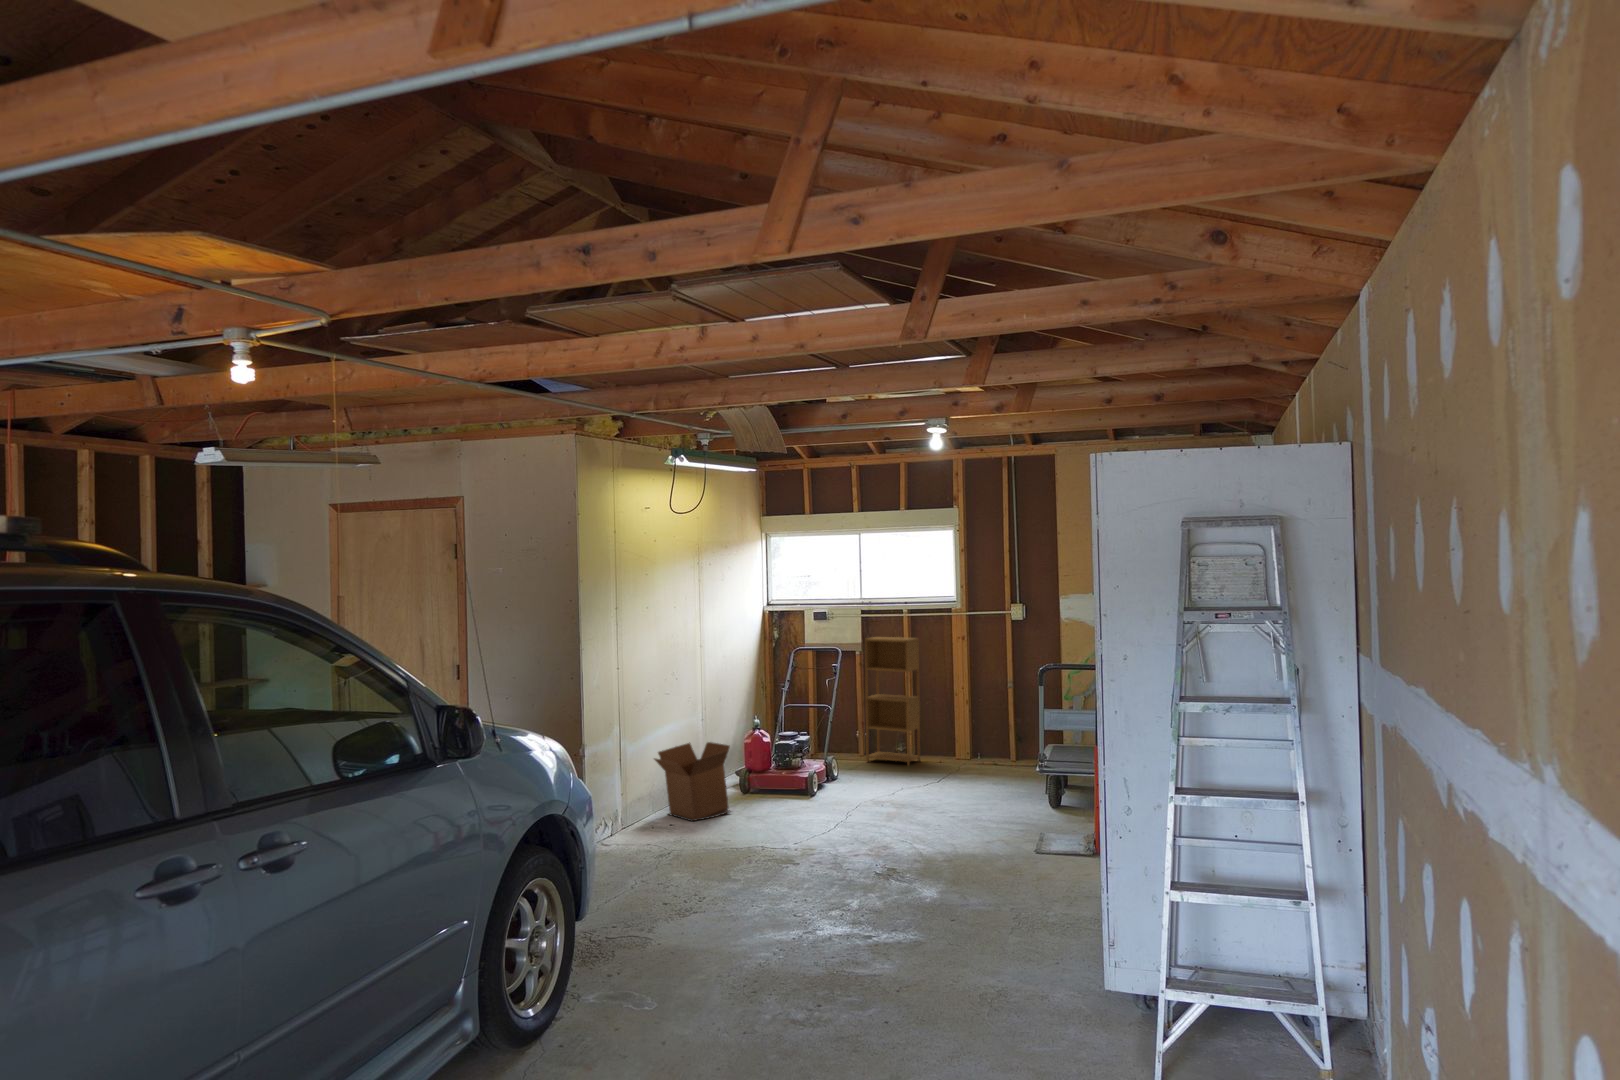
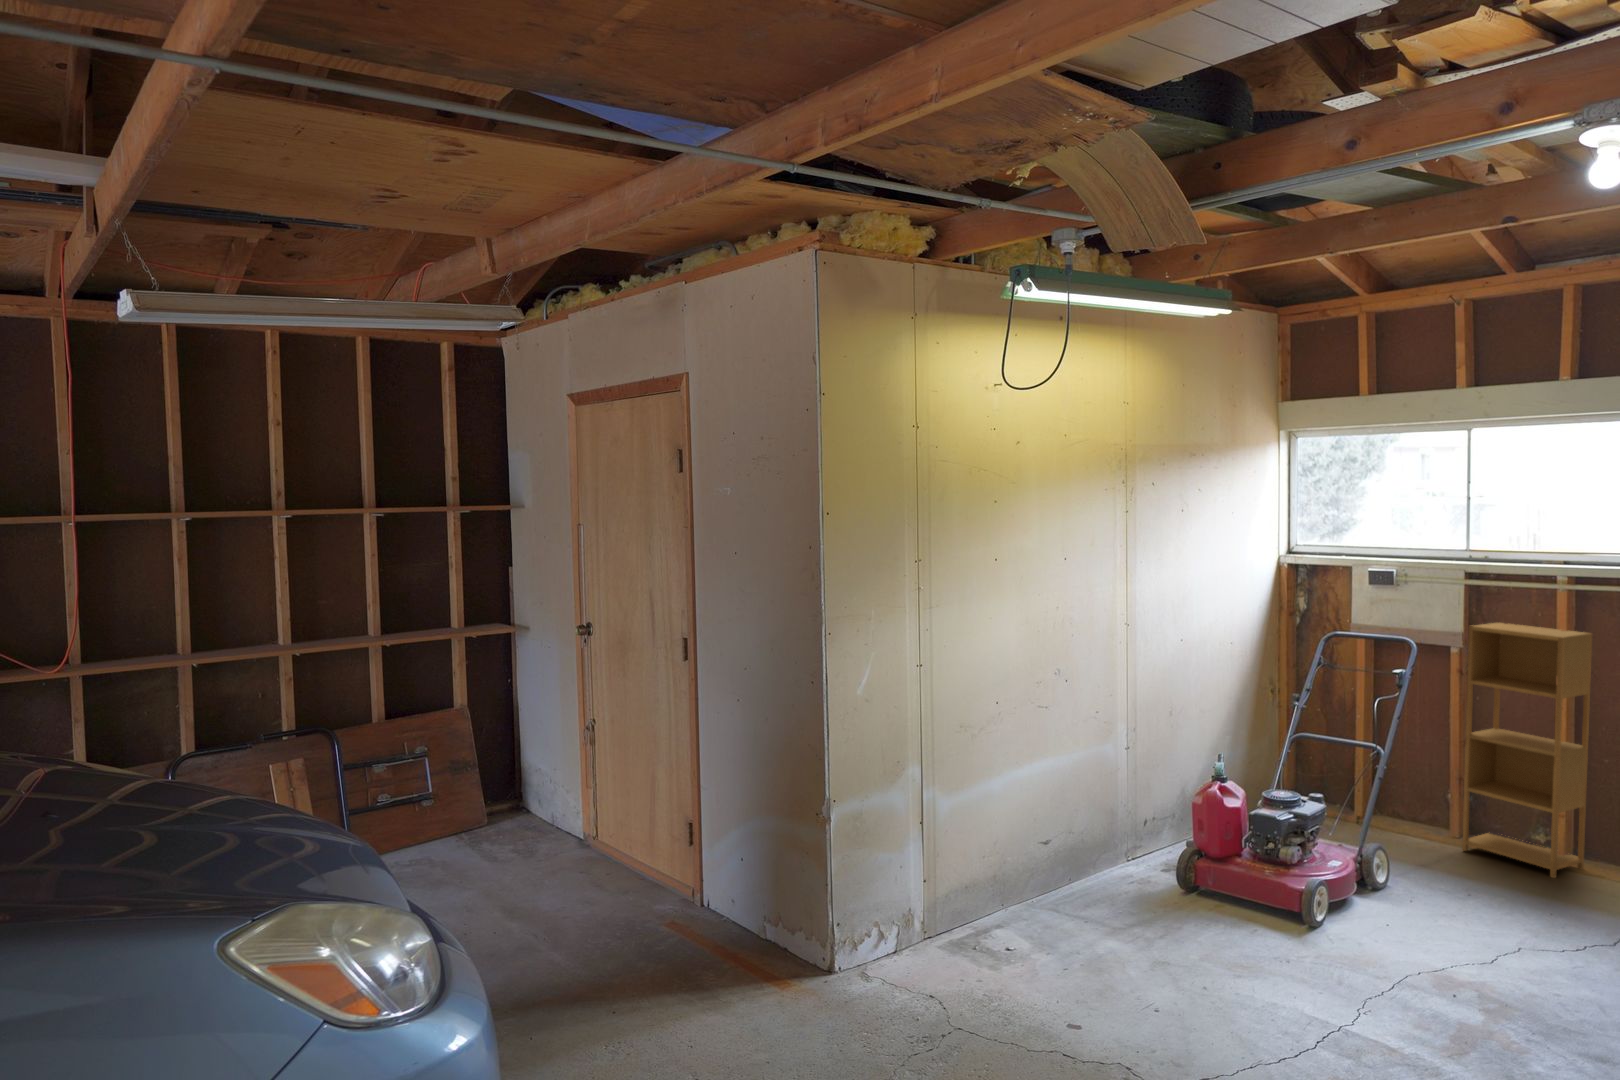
cardboard box: present [654,742,731,821] -> none [994,798,1134,950]

